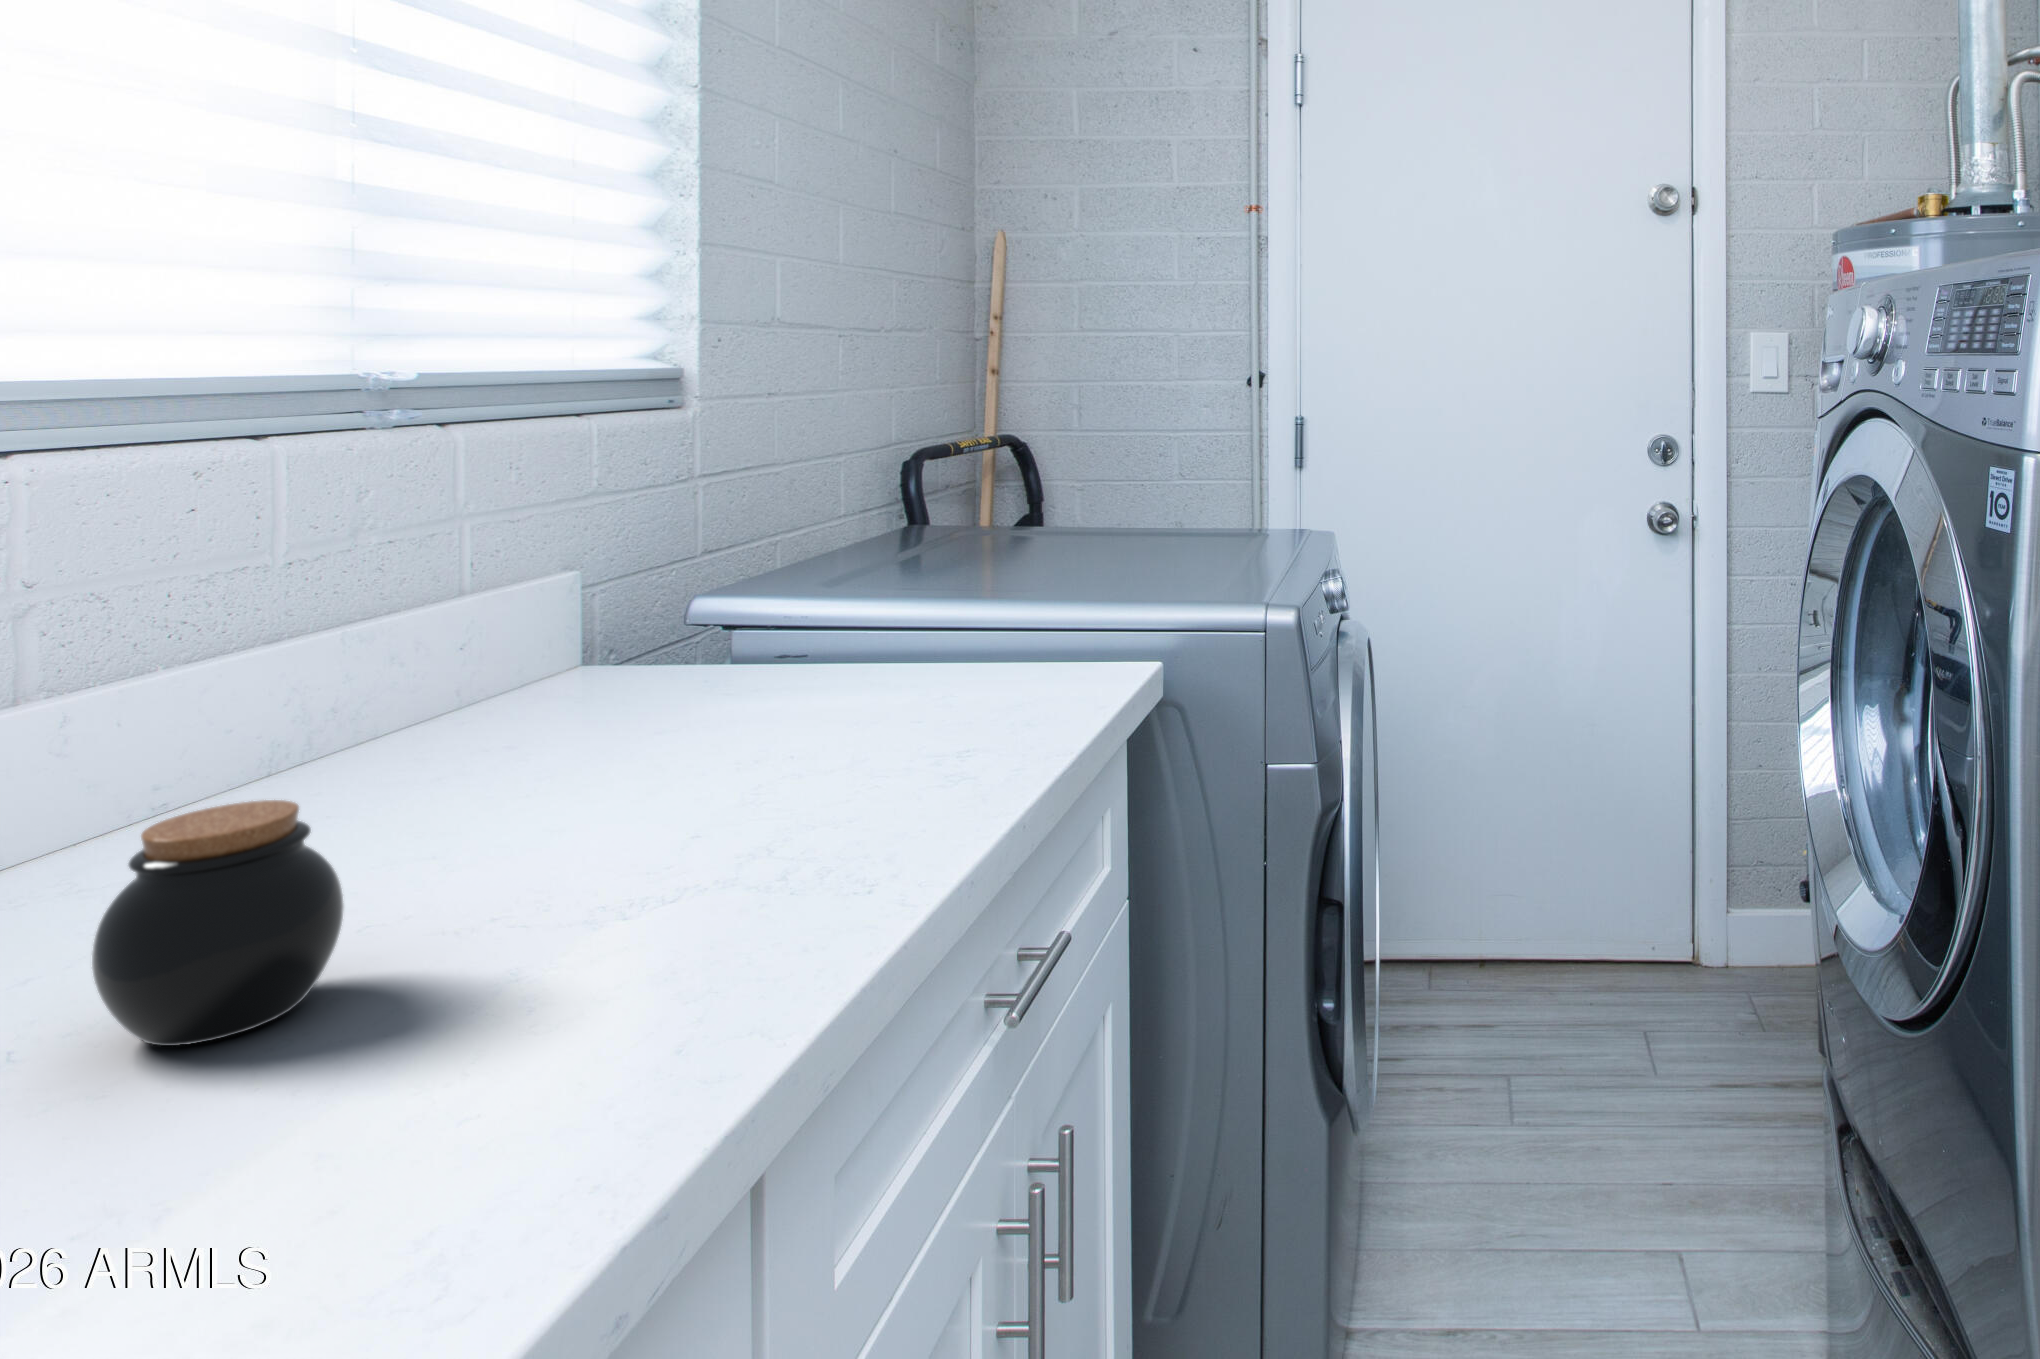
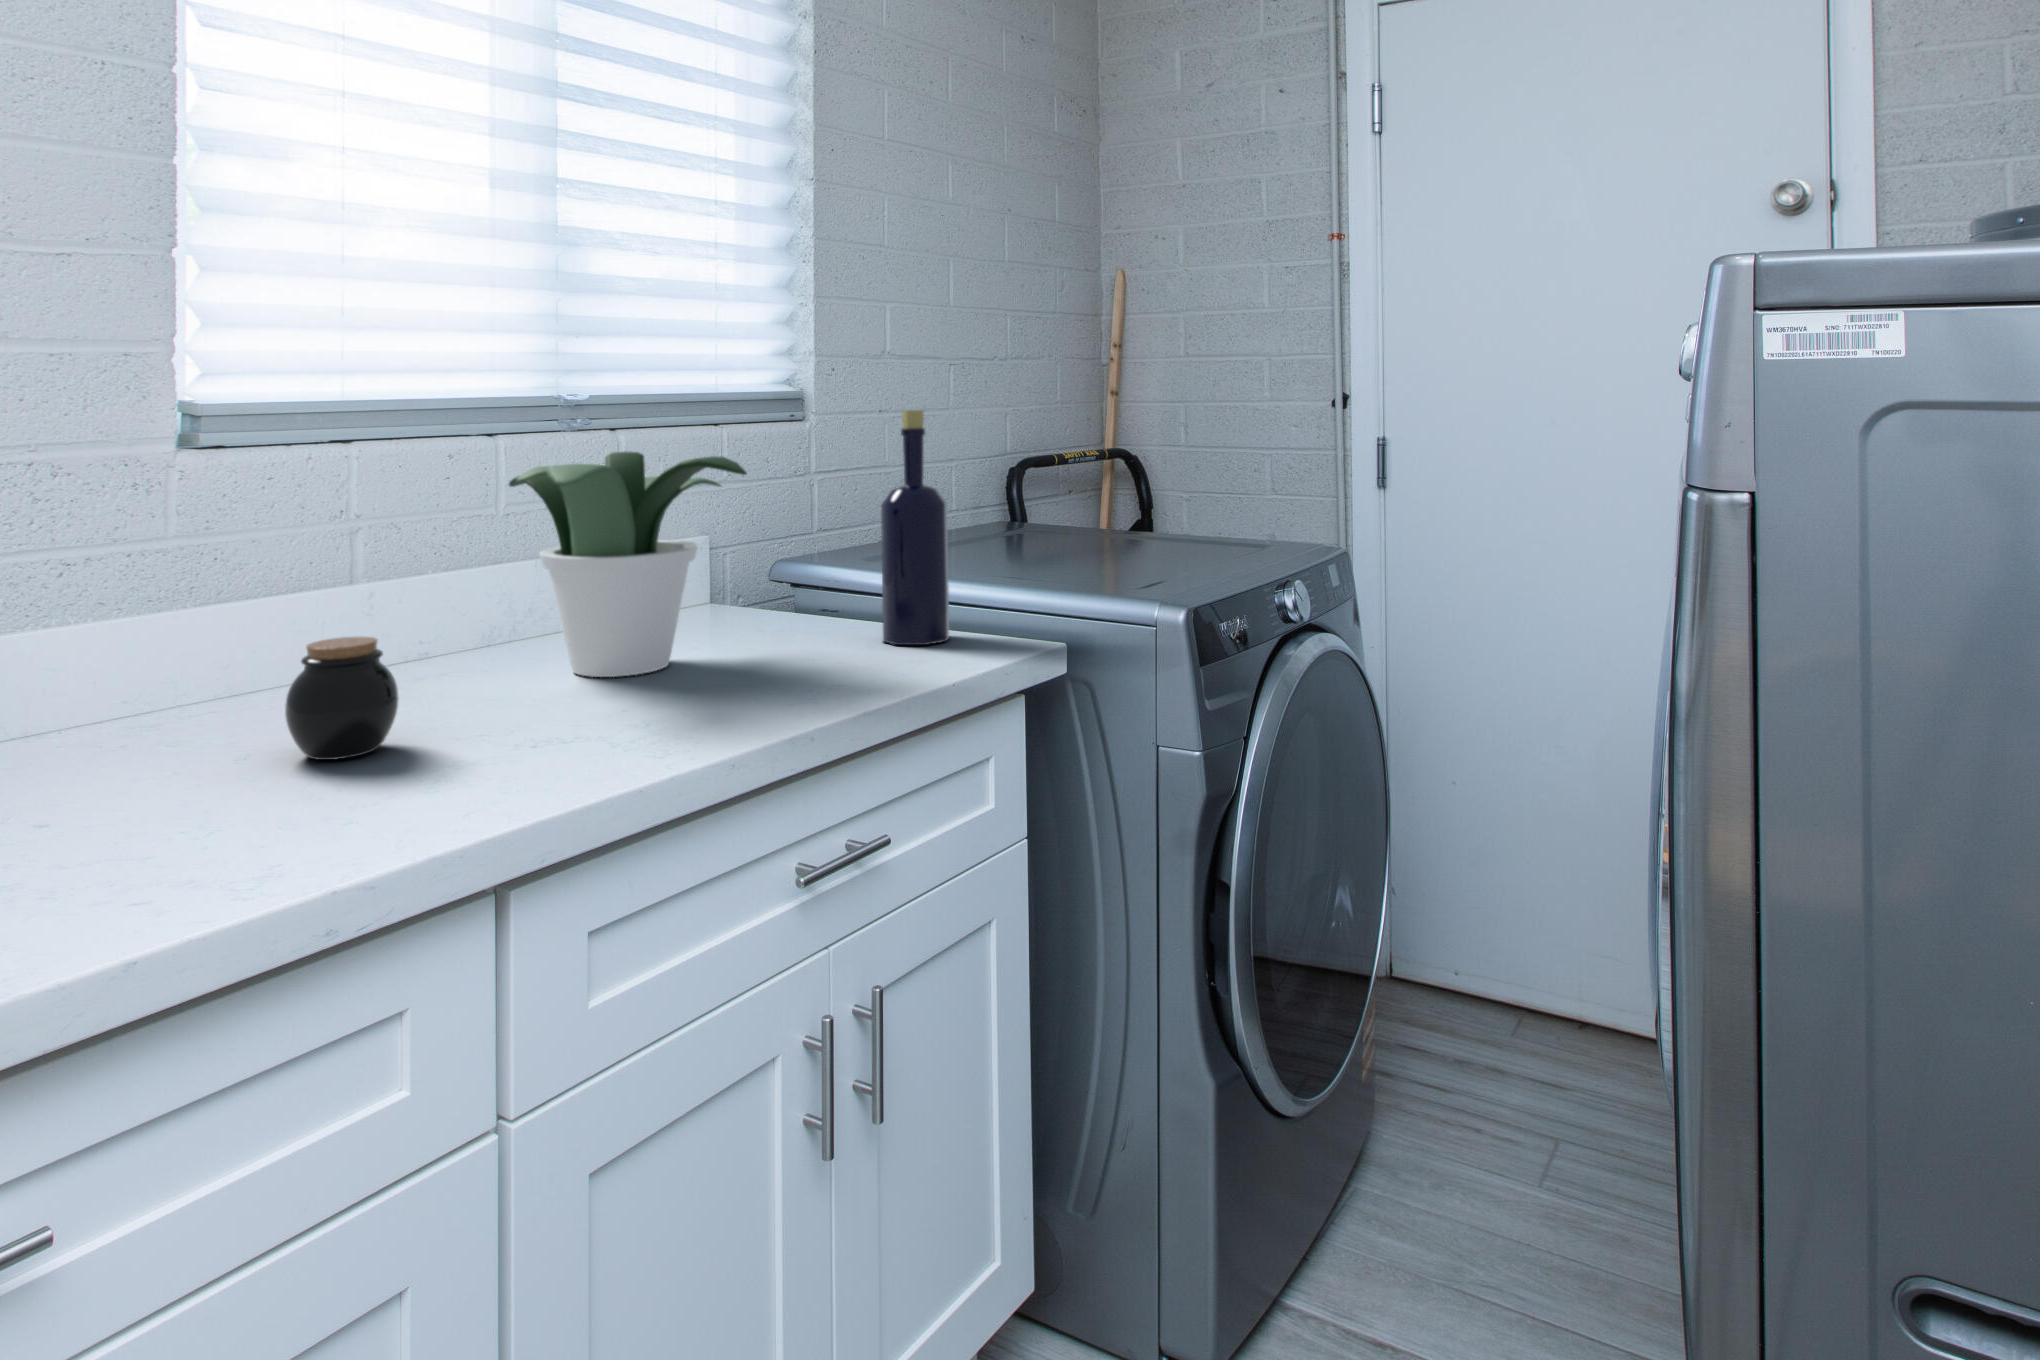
bottle: none [929,391,1020,692] -> present [881,410,949,645]
potted plant: none [344,455,815,801] -> present [509,452,747,677]

